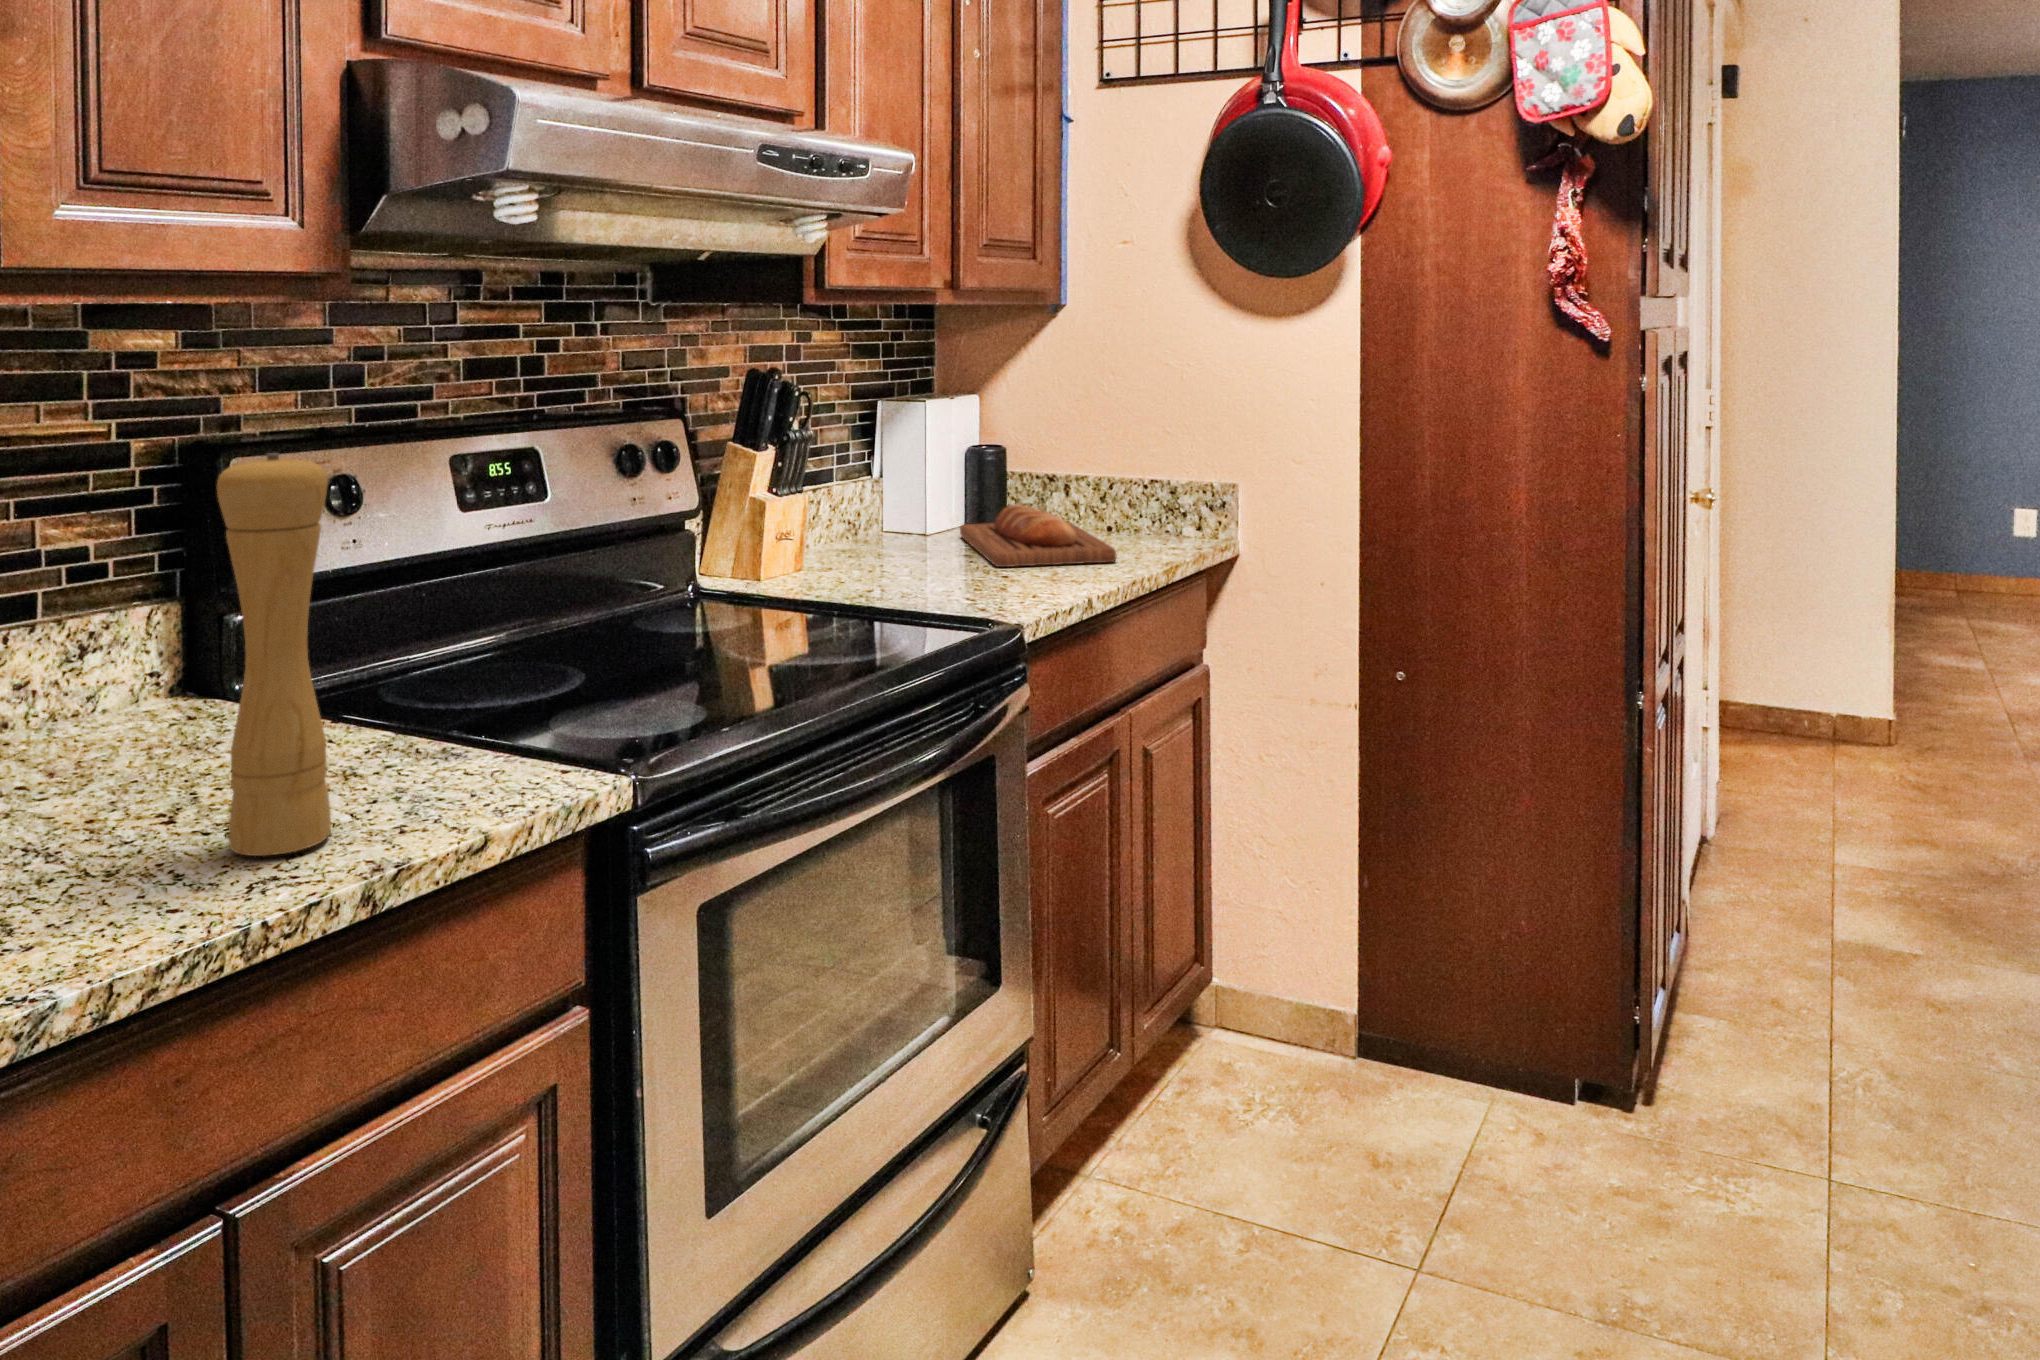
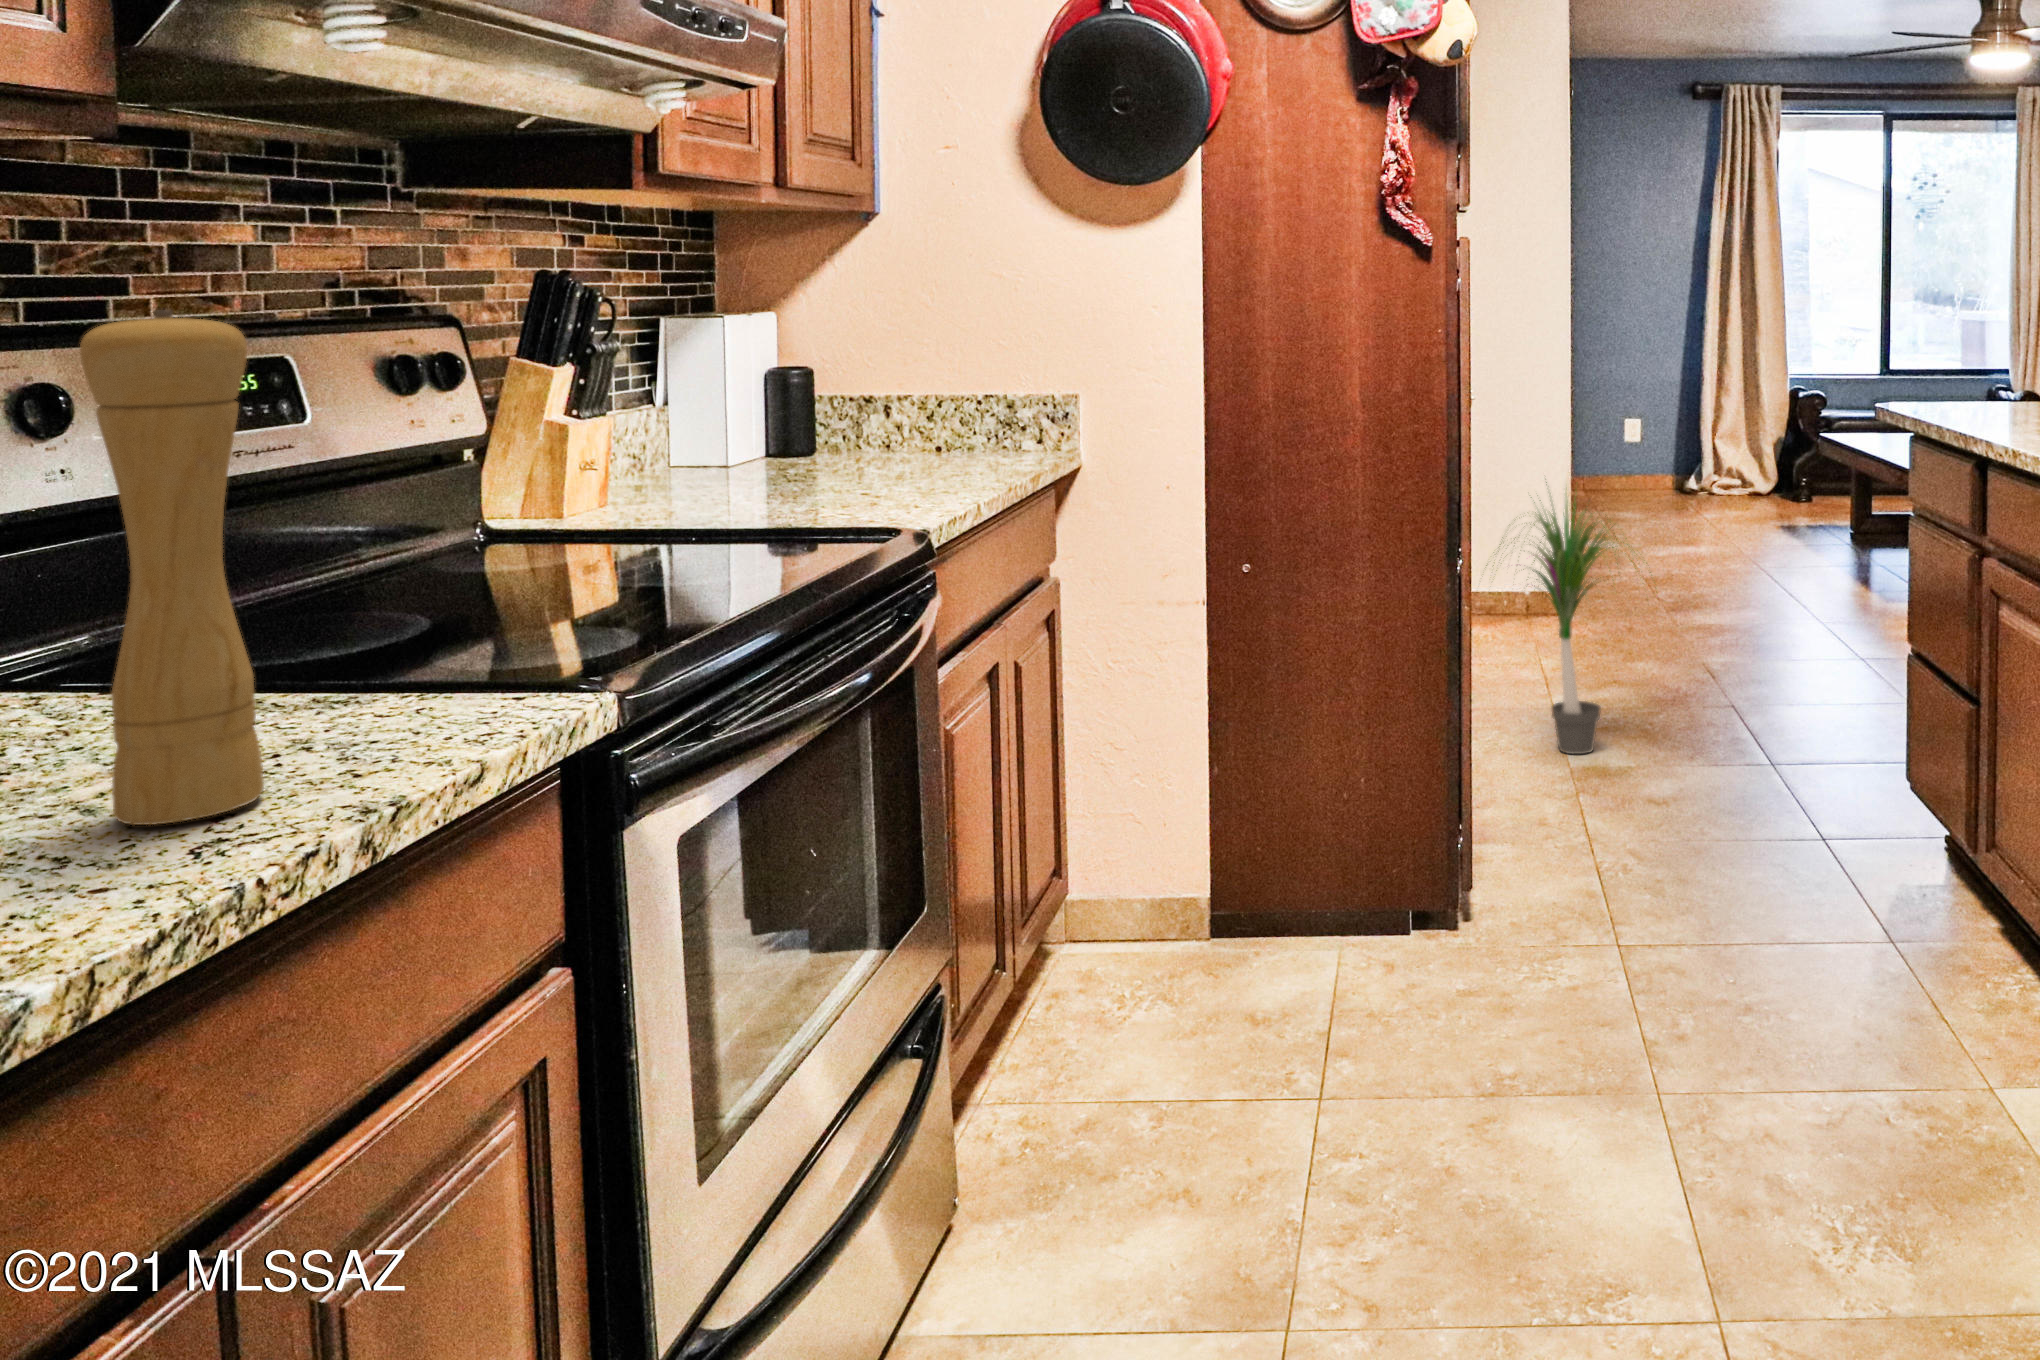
bread loaf: present [960,505,1116,567] -> none [767,426,973,487]
potted plant: none [1716,585,1963,927] -> present [1486,482,1651,754]

